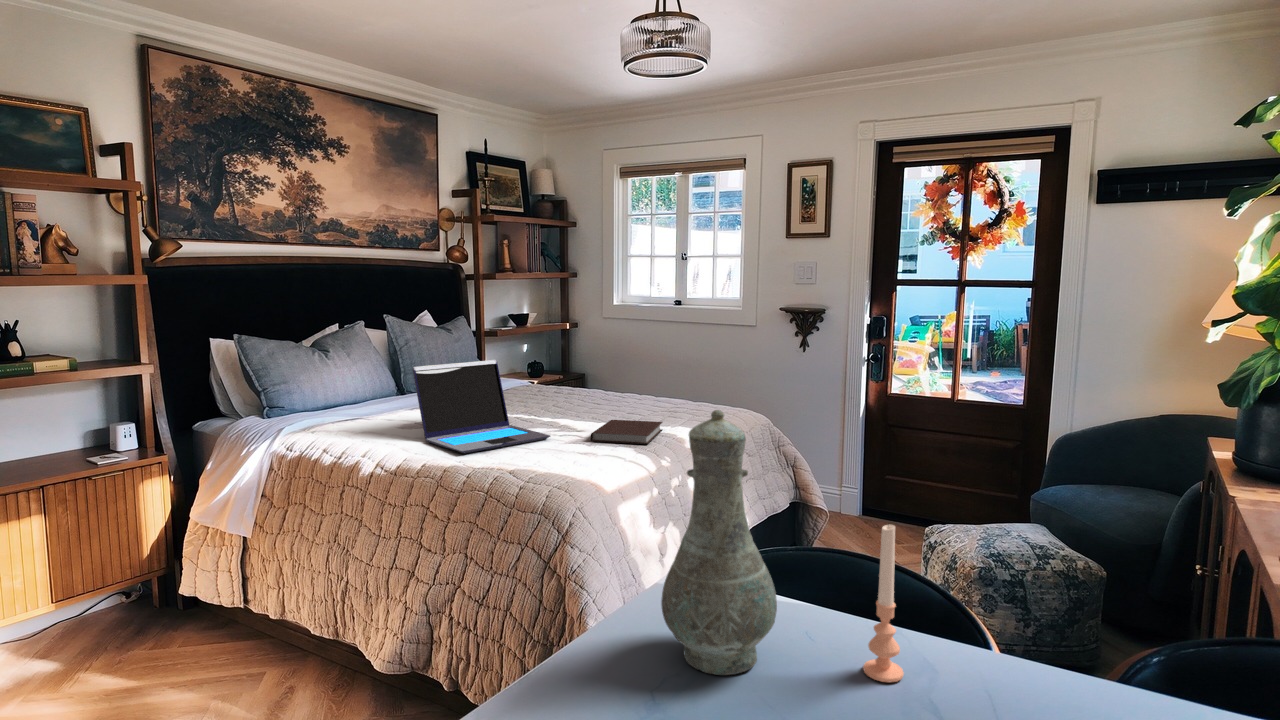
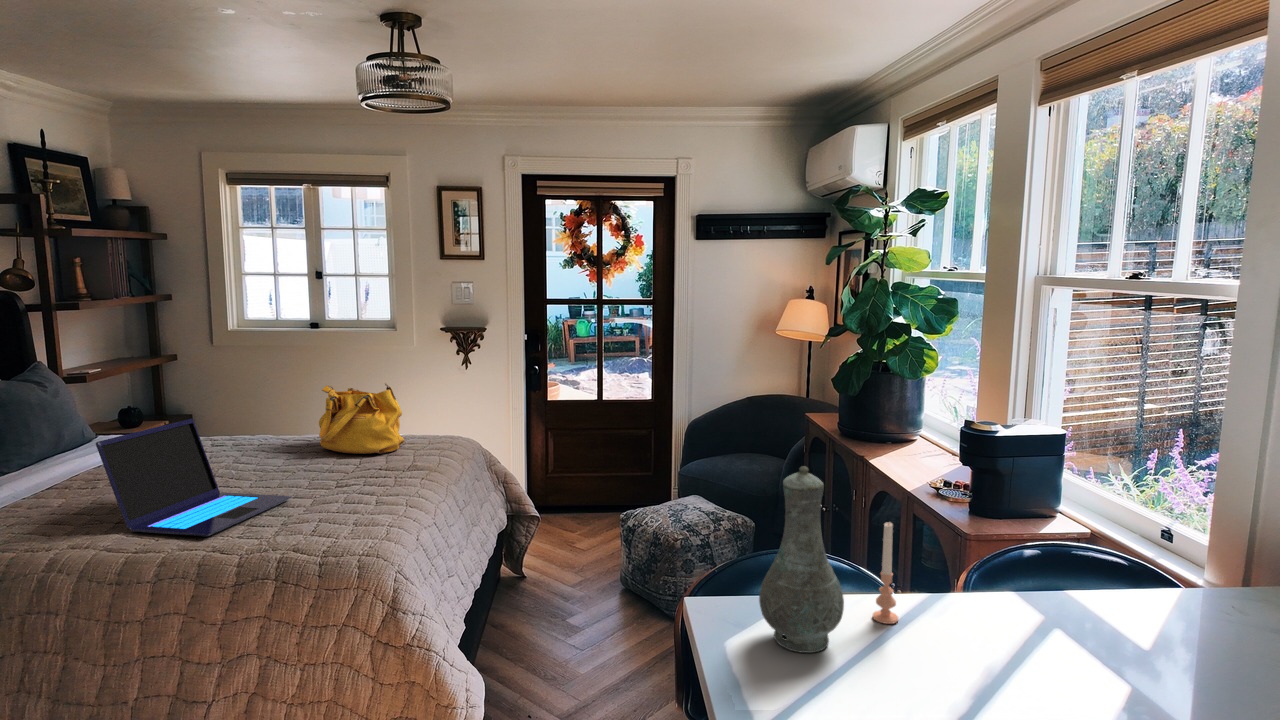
handbag: none [613,347,691,415] -> present [319,383,404,454]
notebook: present [591,420,663,444] -> none [340,462,407,494]

